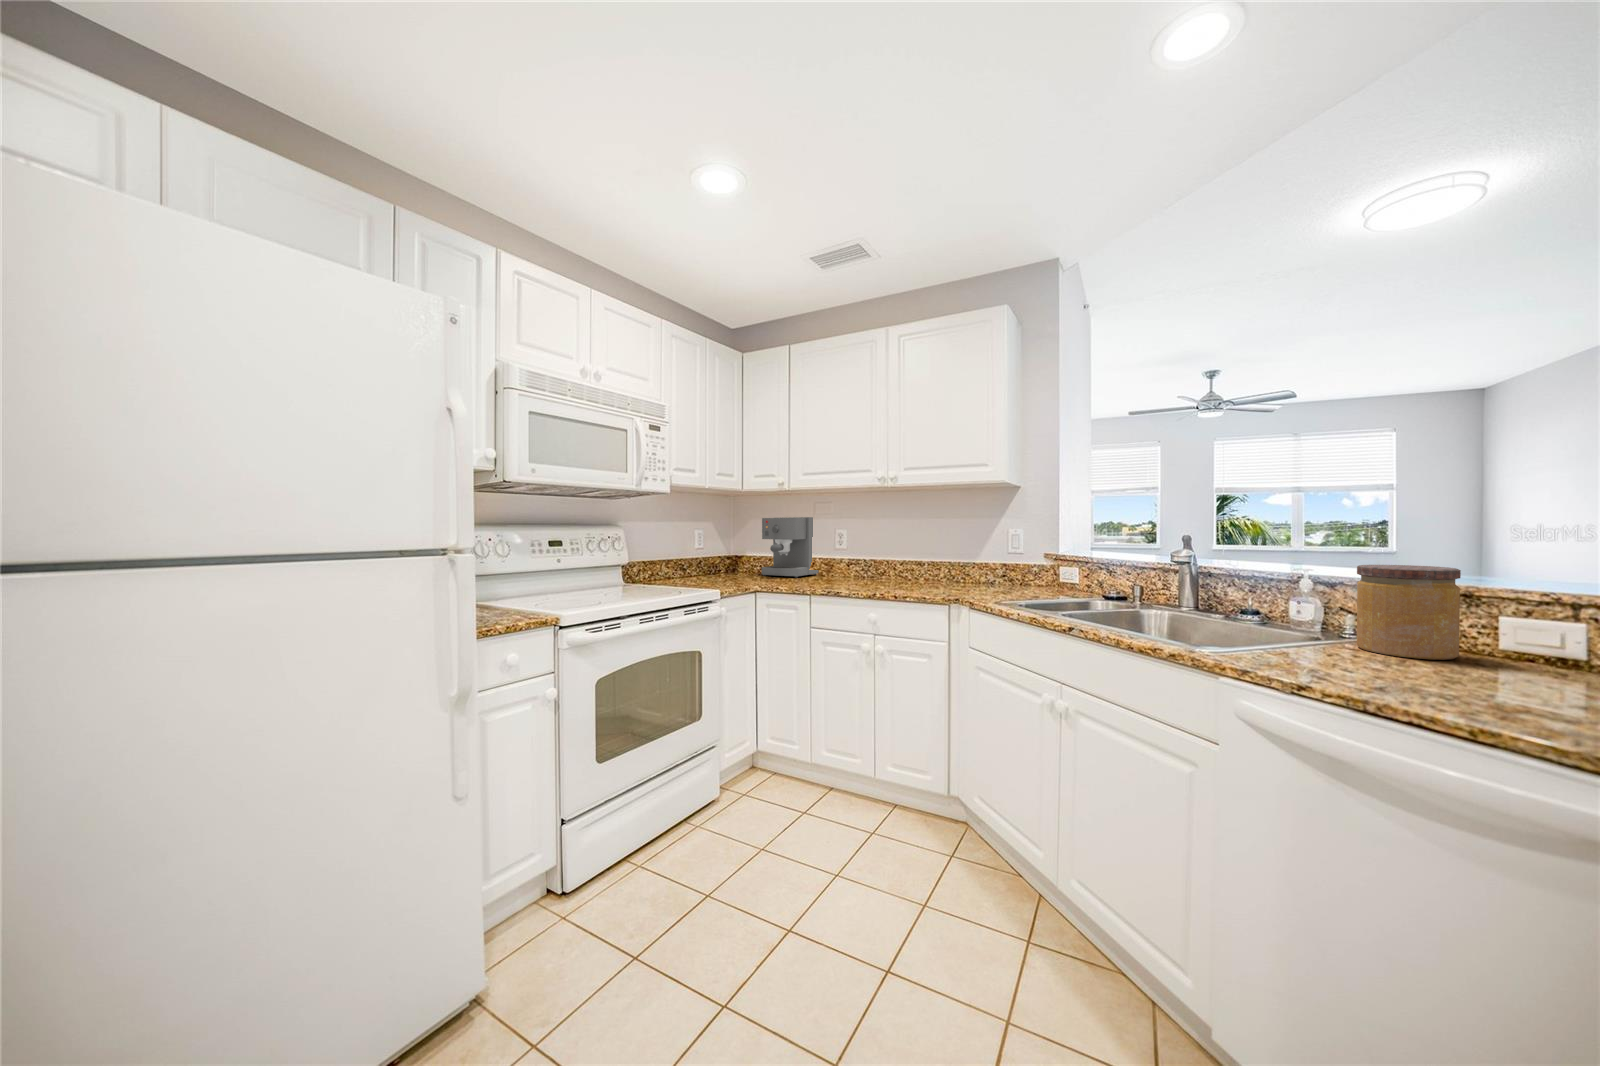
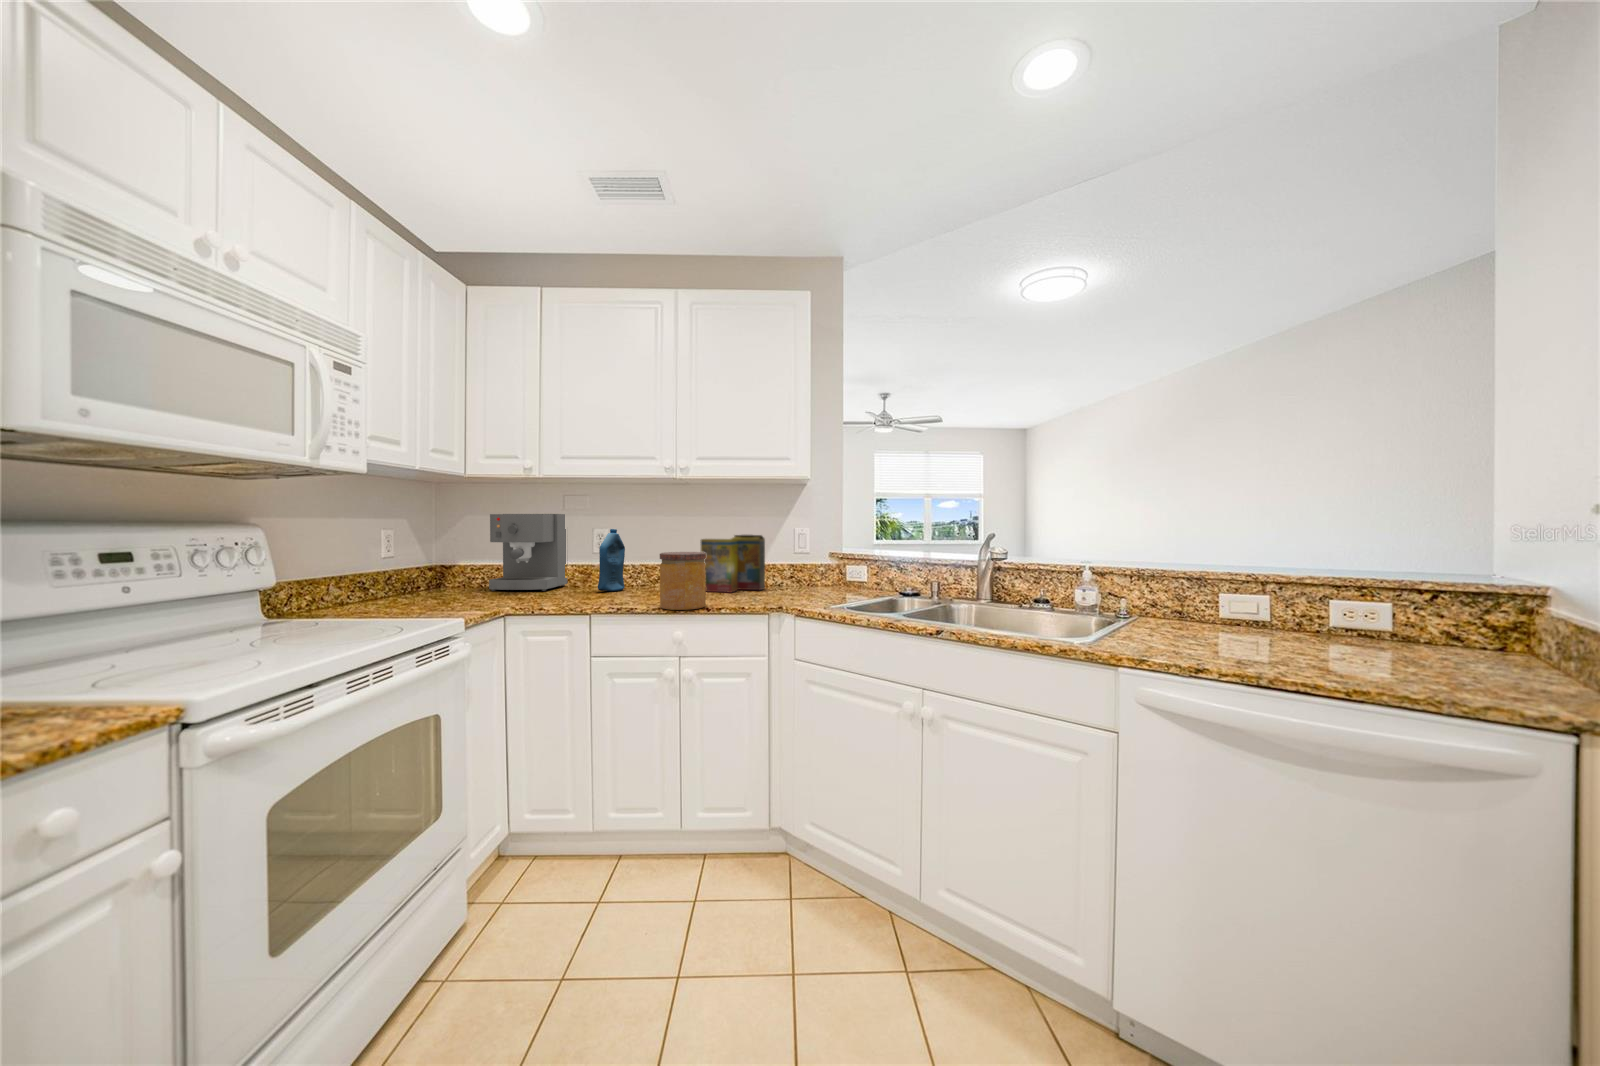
bottle: none [833,529,856,580] -> present [598,529,625,591]
cereal box: none [915,534,978,587] -> present [701,535,765,592]
jar: present [1357,565,1461,660] -> present [660,552,706,610]

